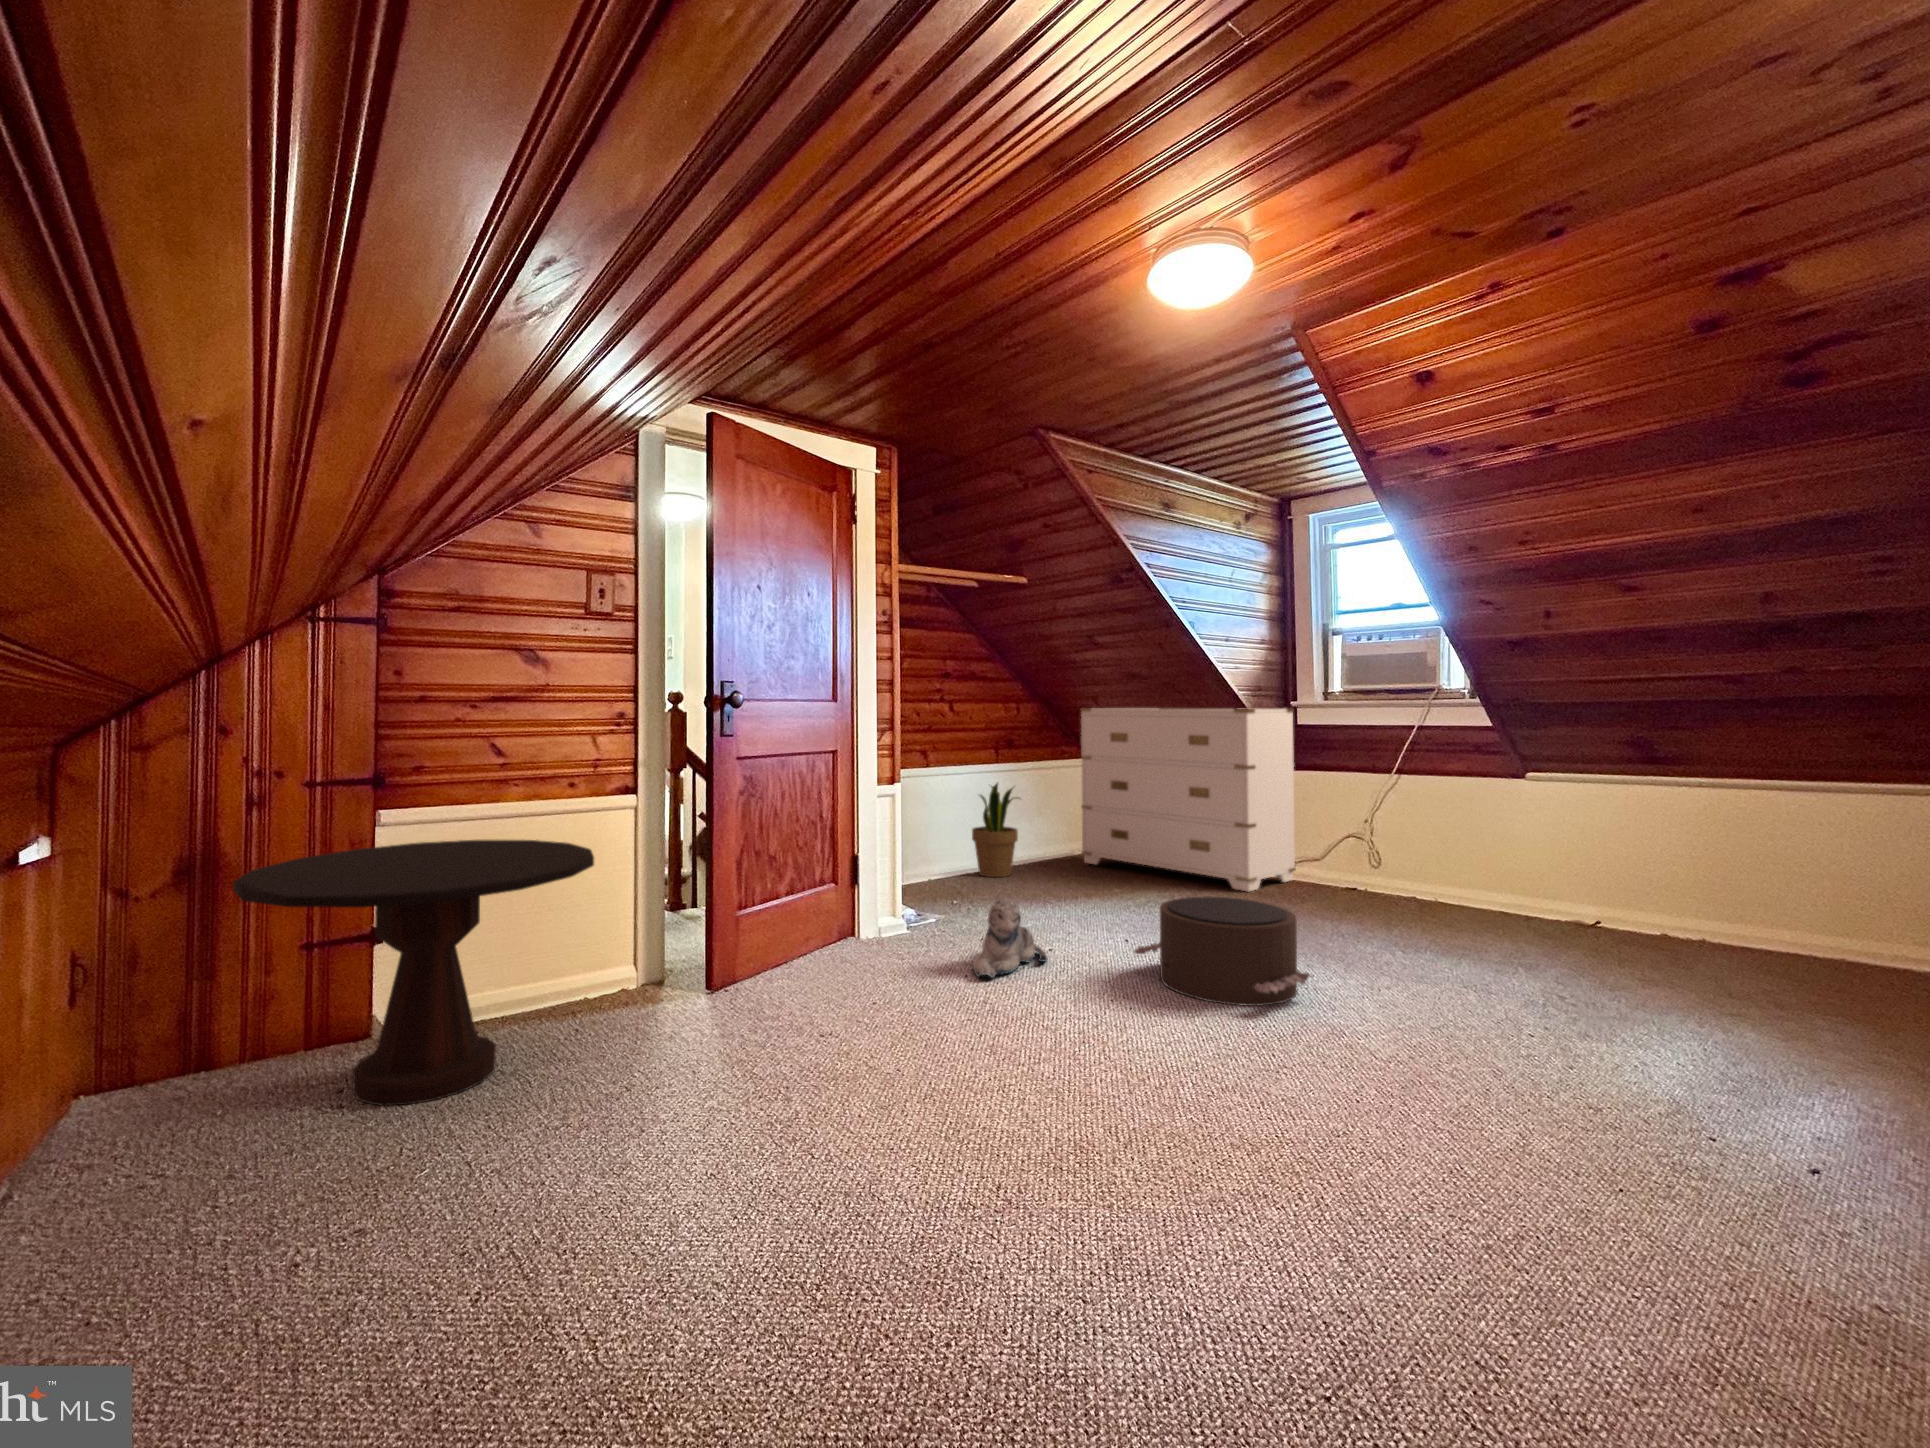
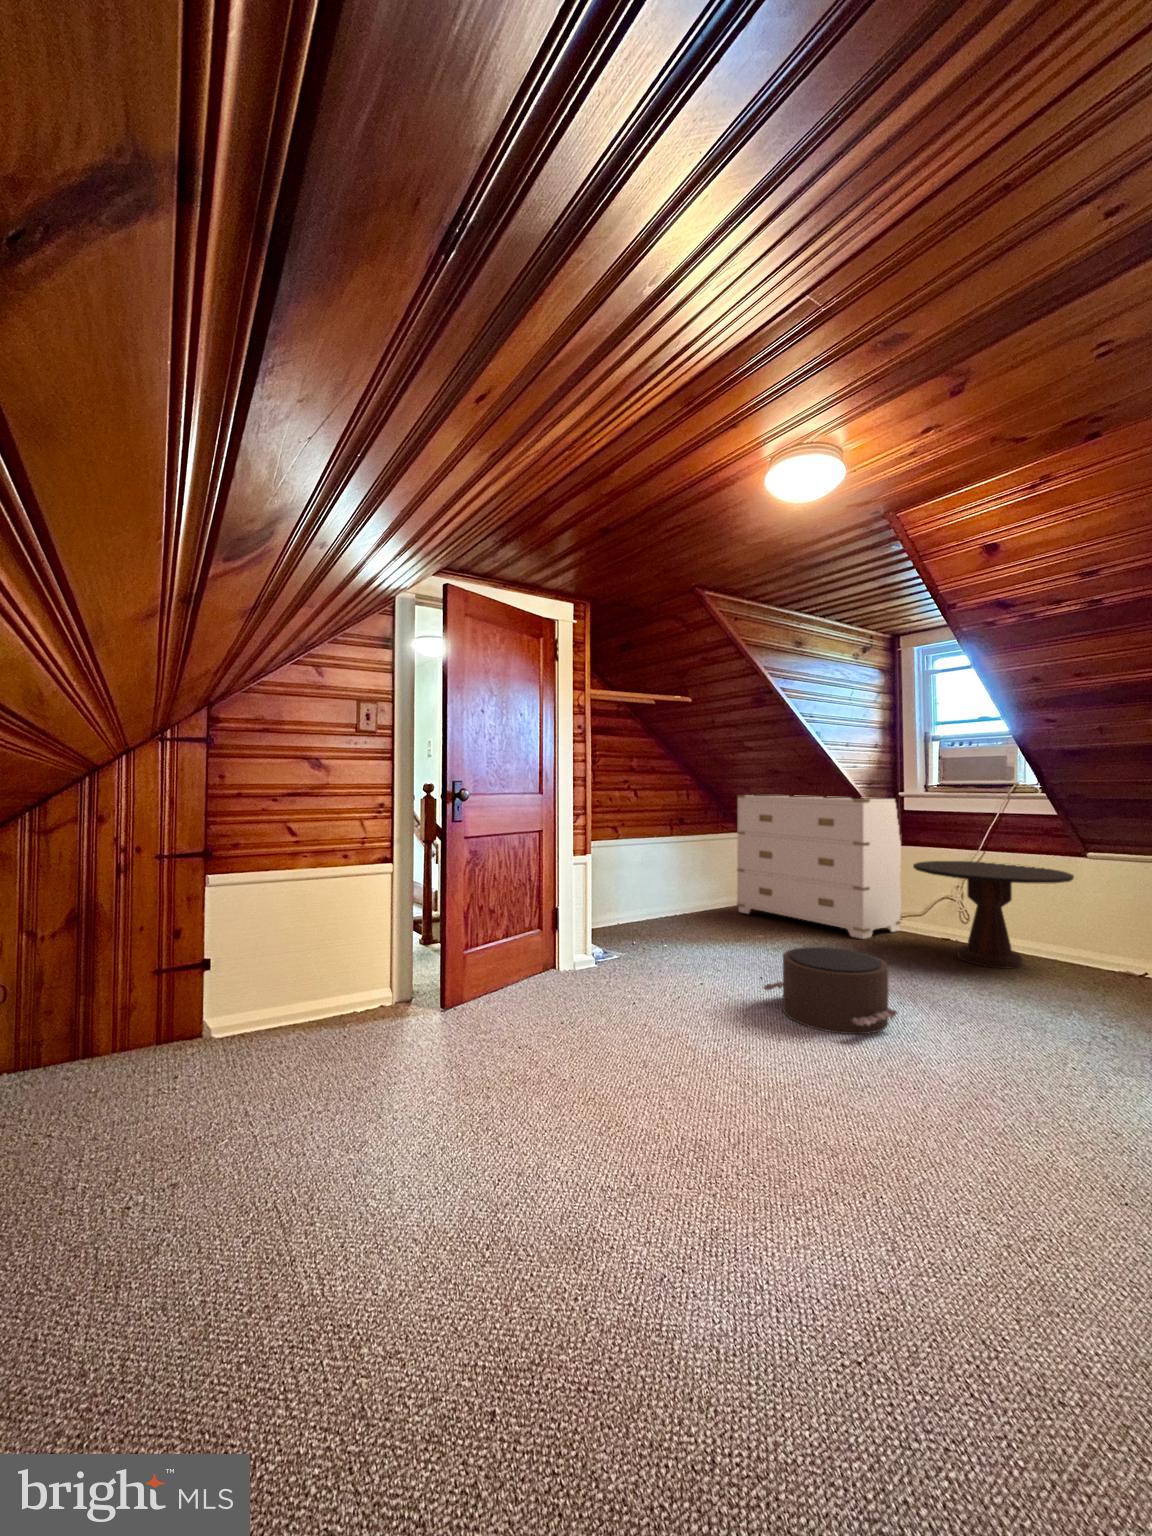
potted plant: present [972,783,1018,877] -> none [653,850,691,922]
side table: present [233,840,594,1105] -> present [913,861,1074,969]
plush toy: present [973,900,1047,978] -> none [641,945,699,1005]

